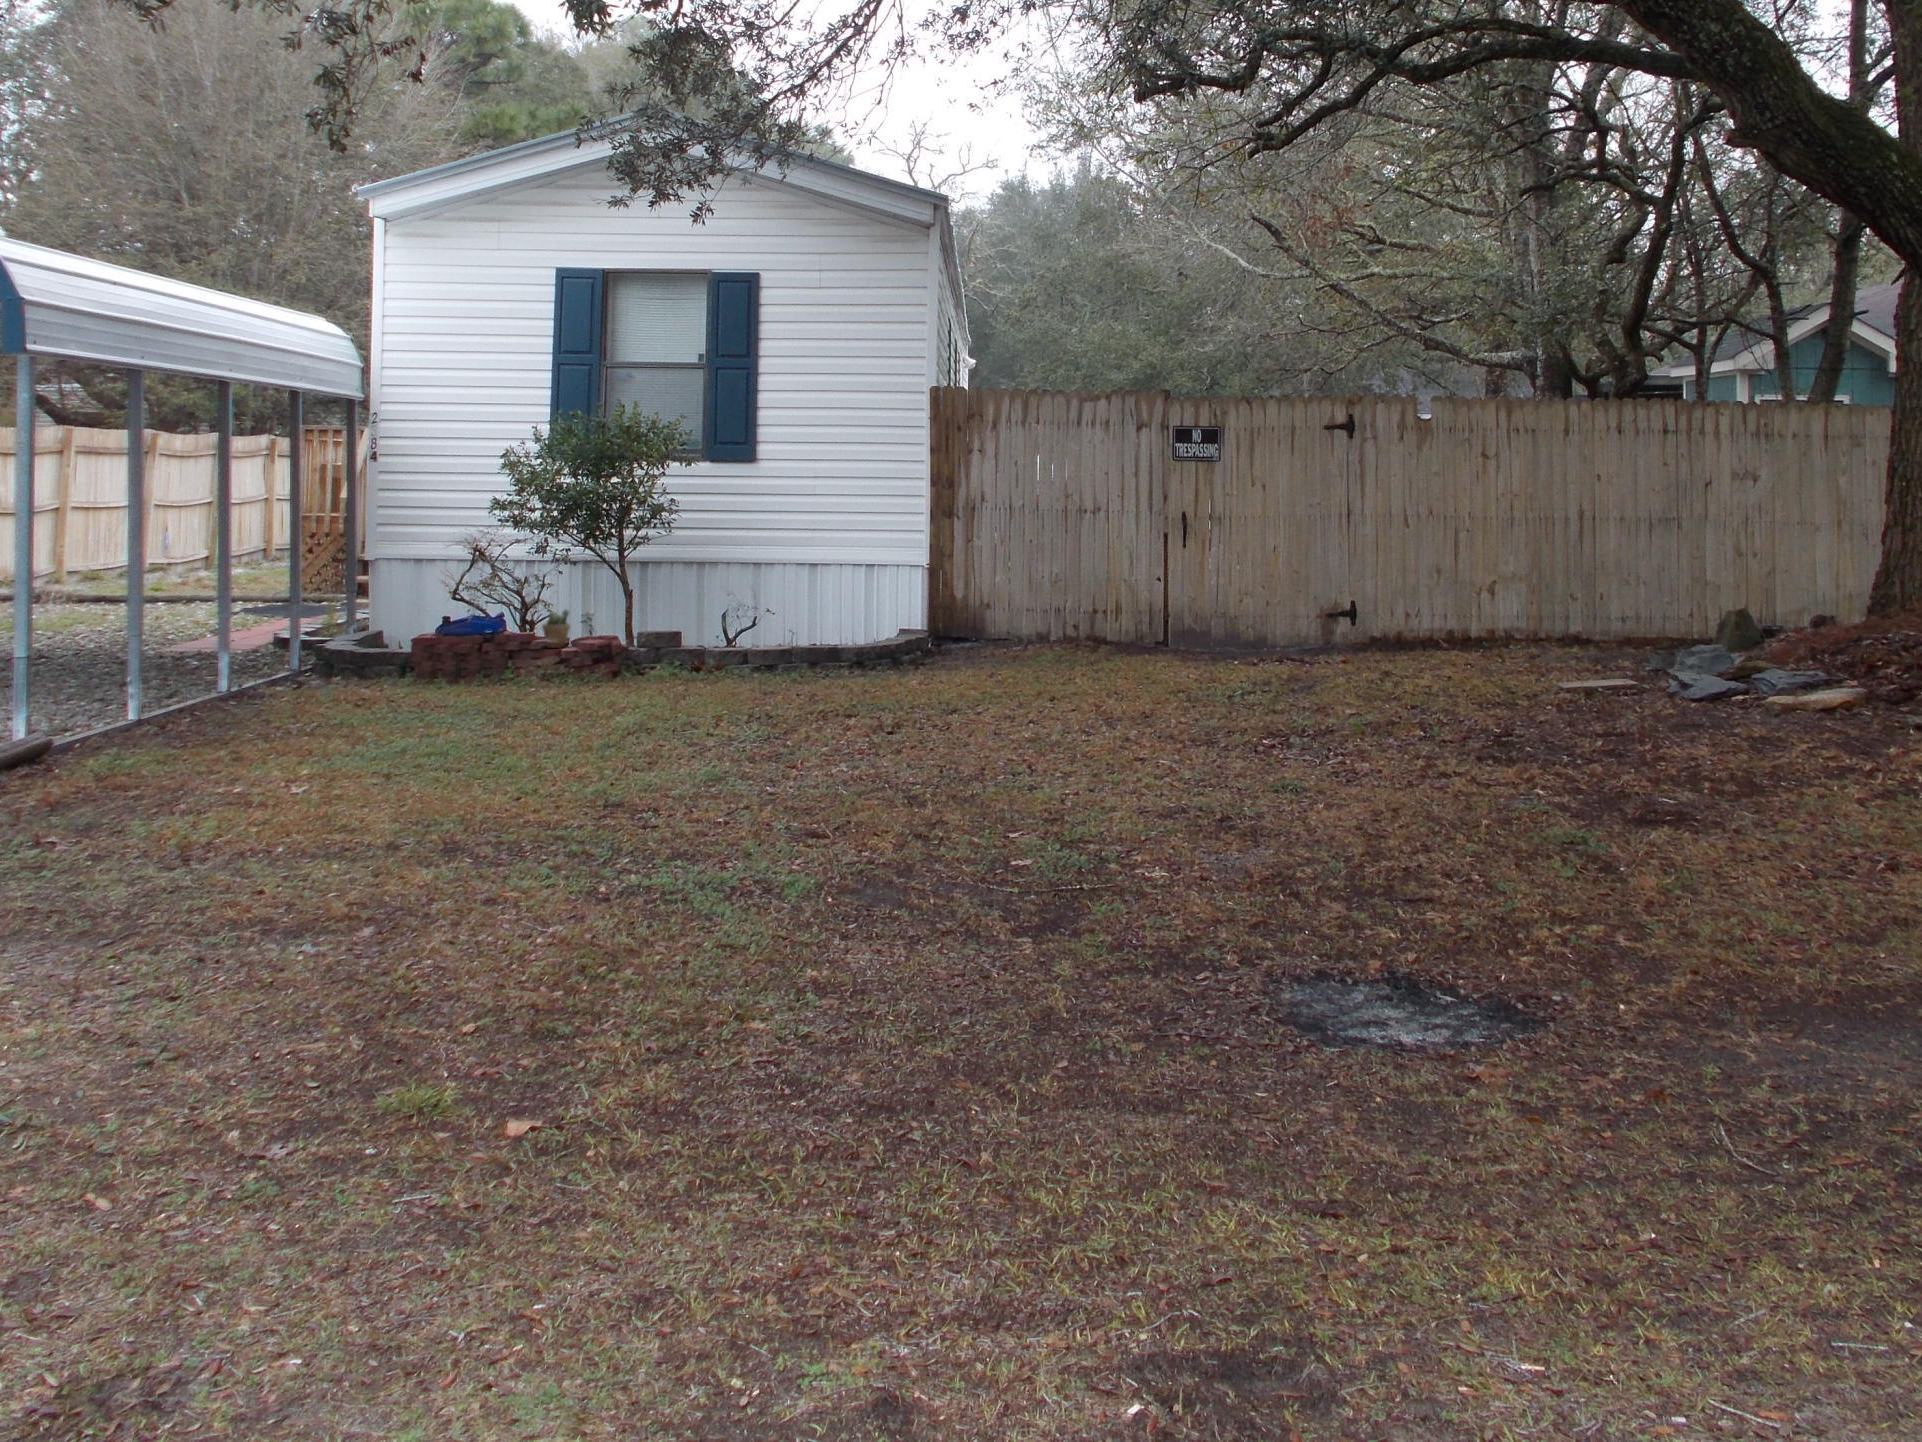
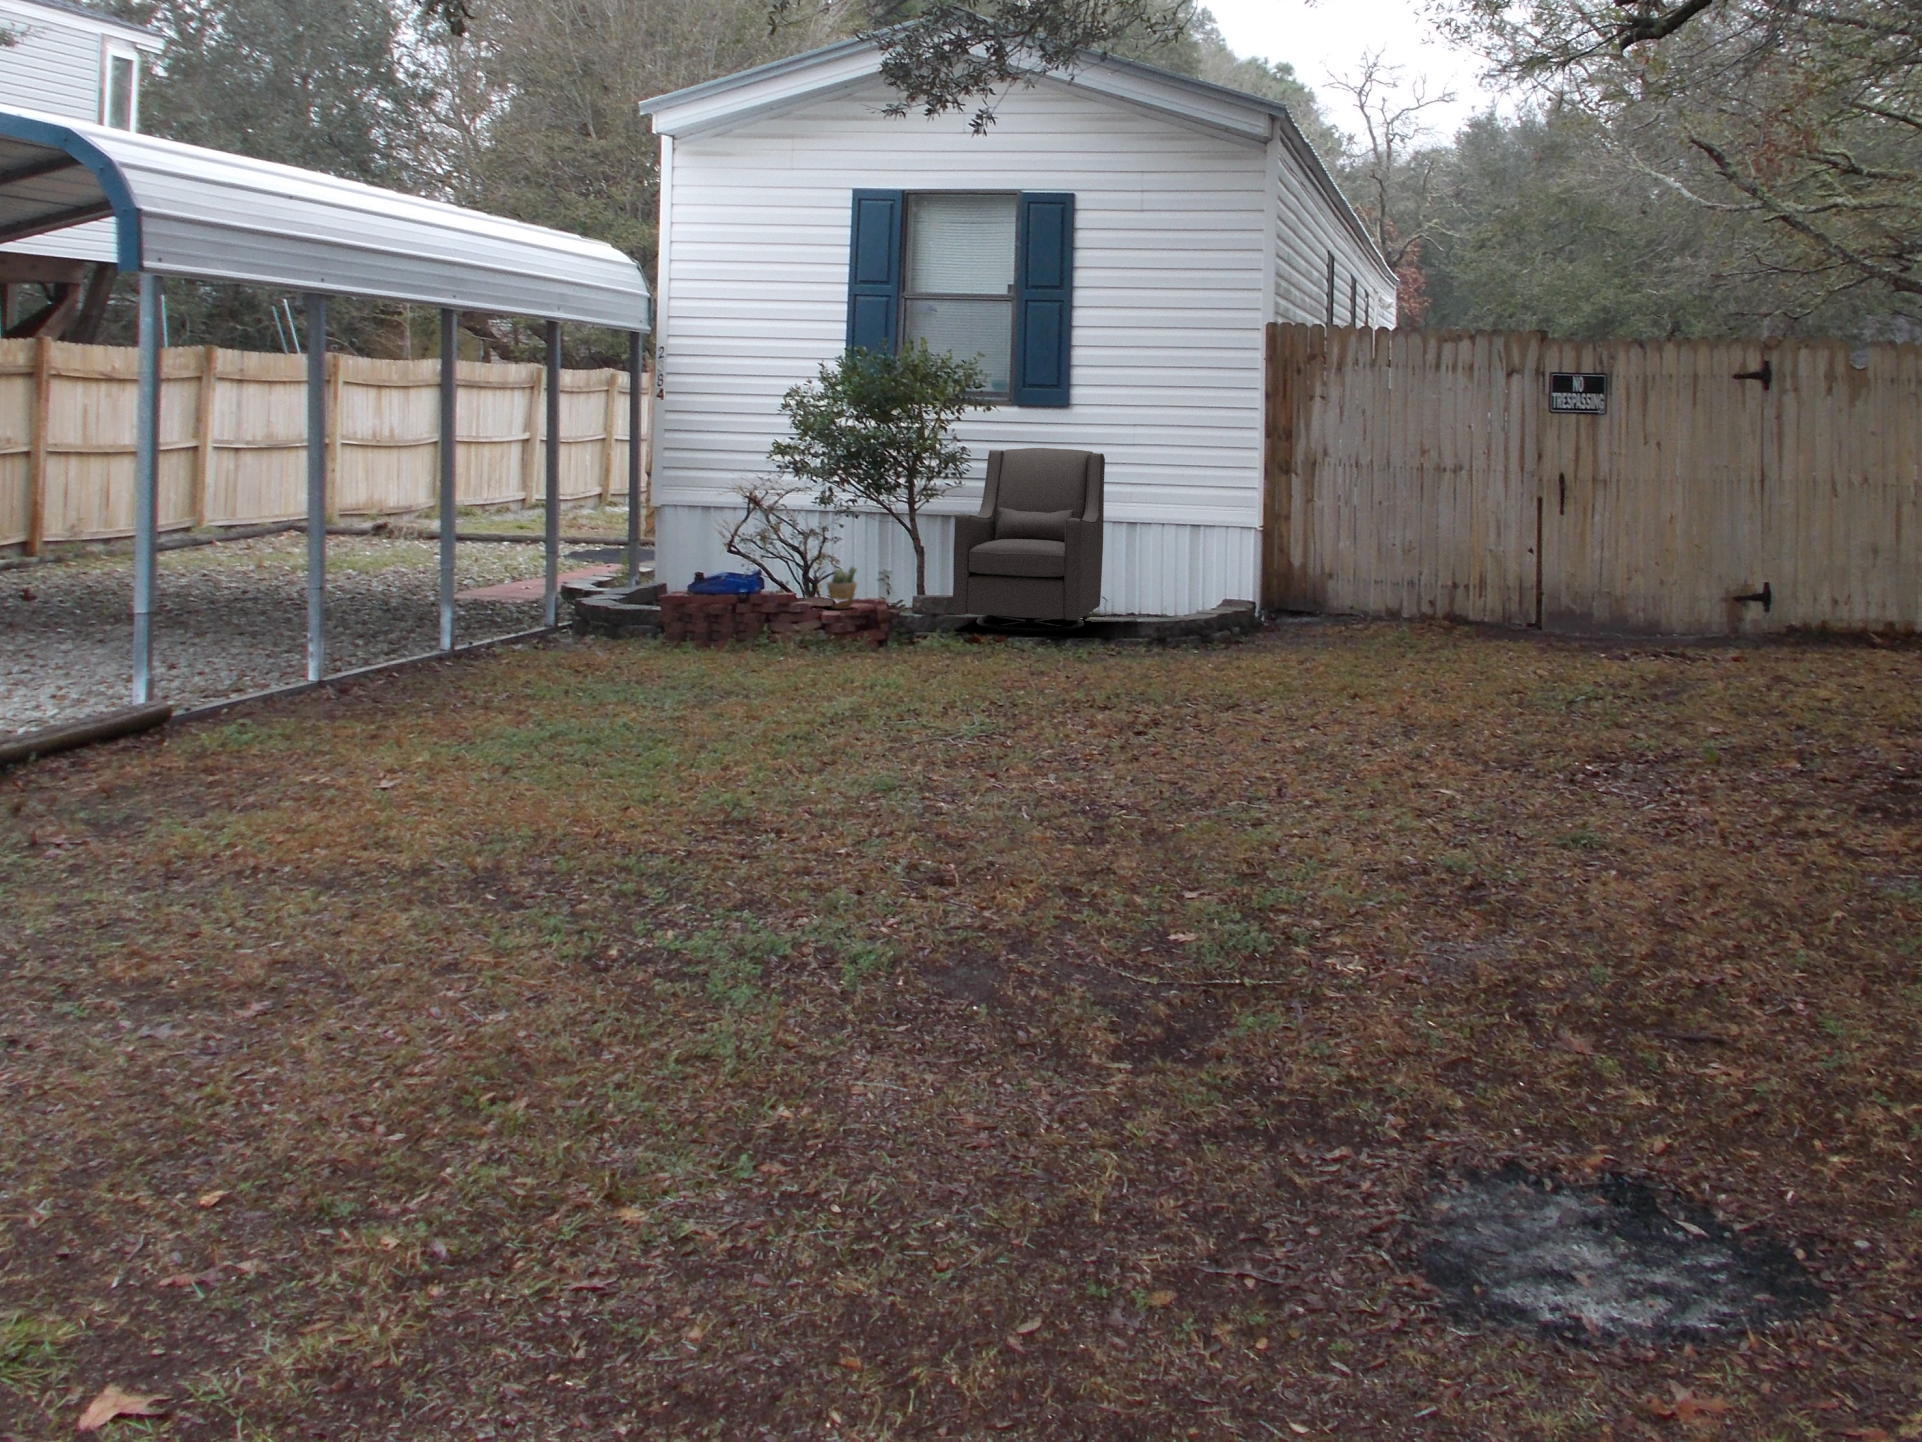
chair: none [669,499,796,660] -> present [953,448,1105,632]

